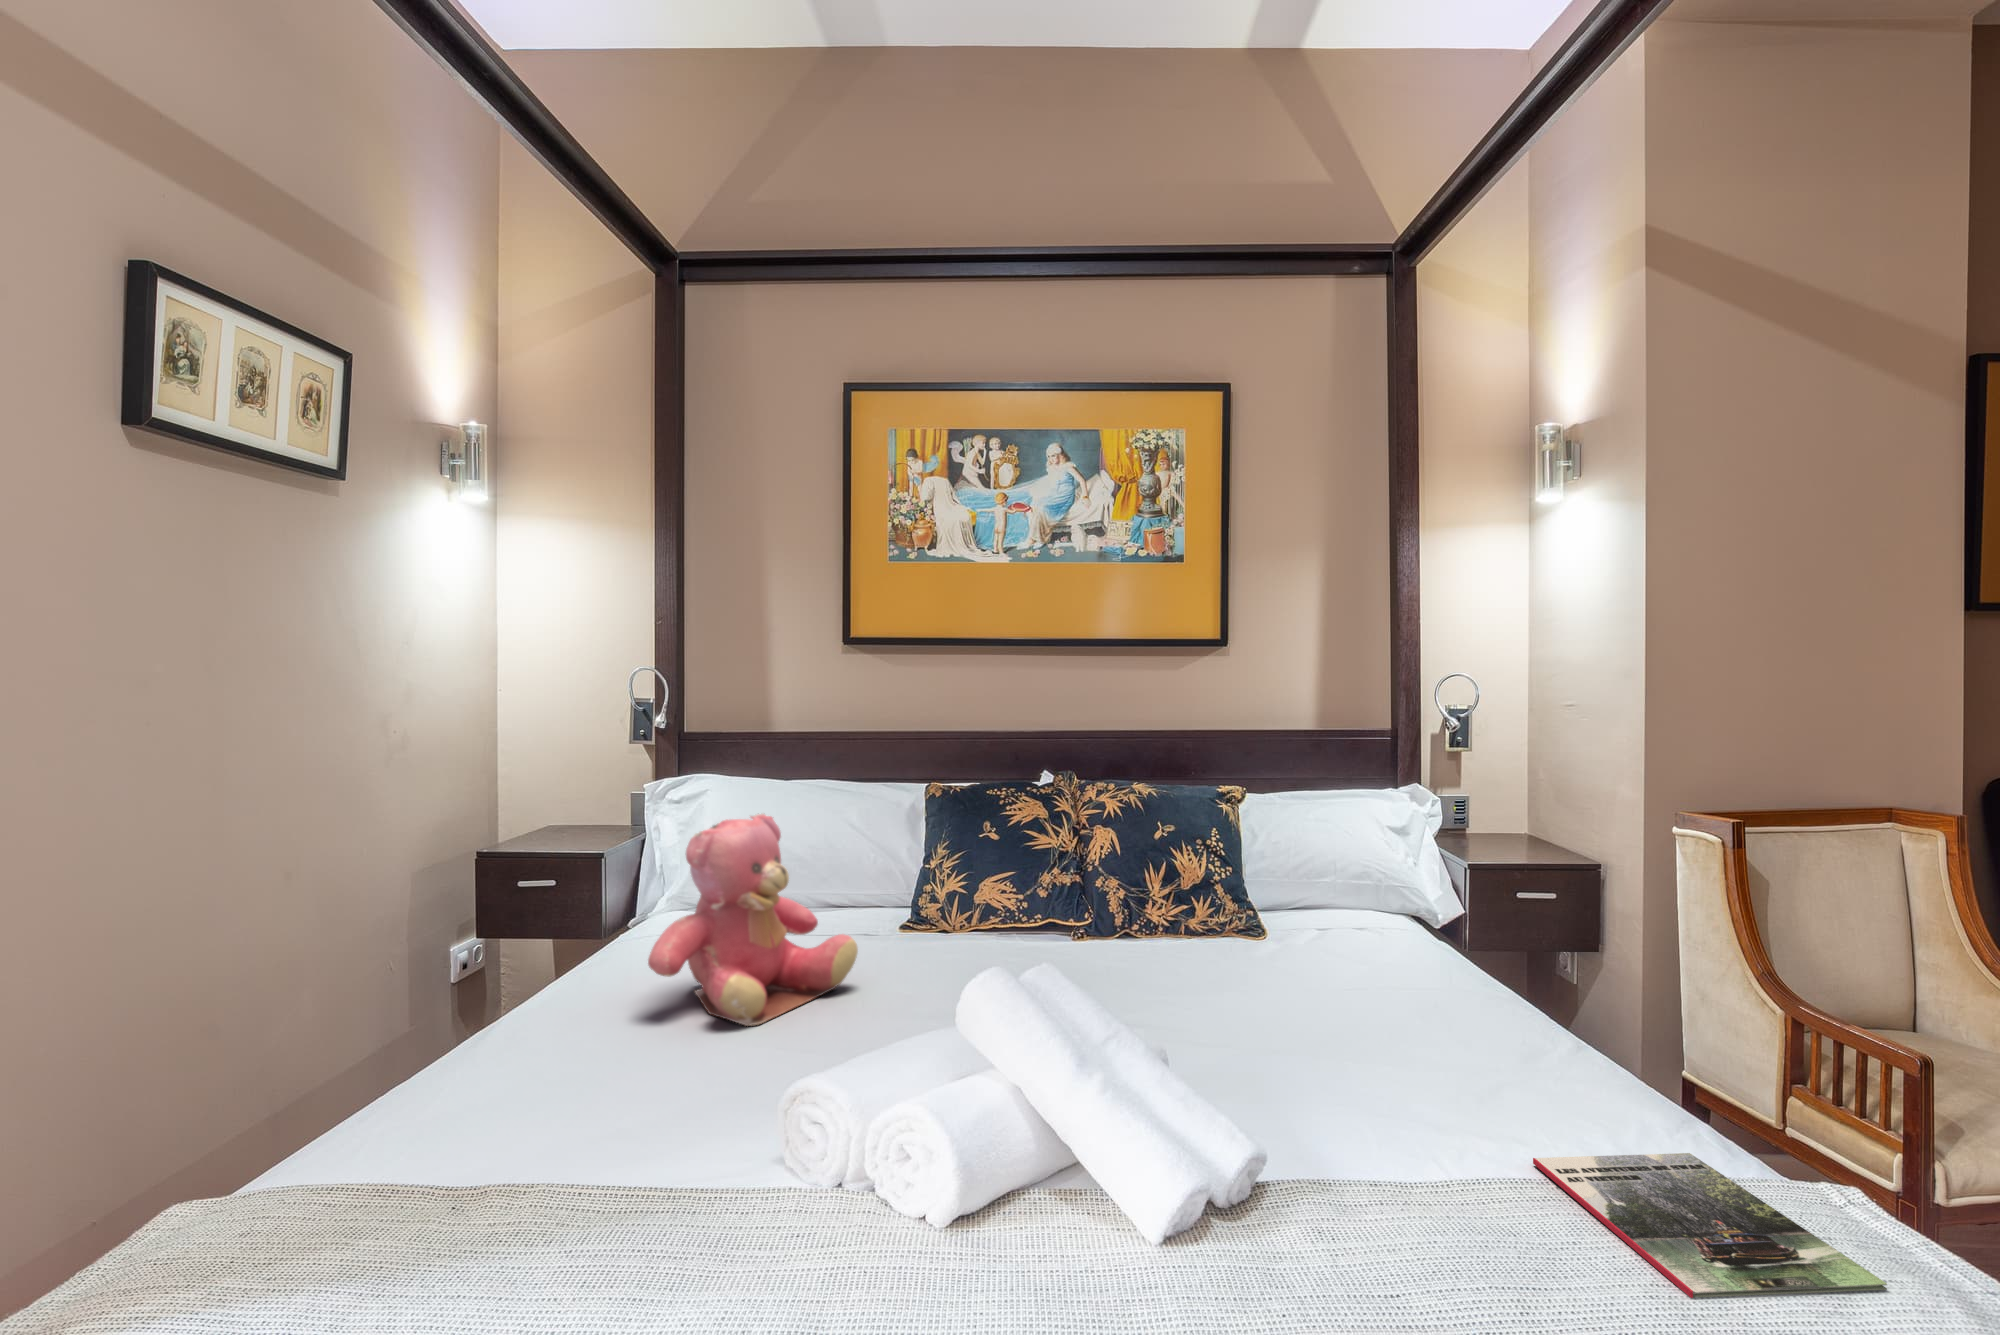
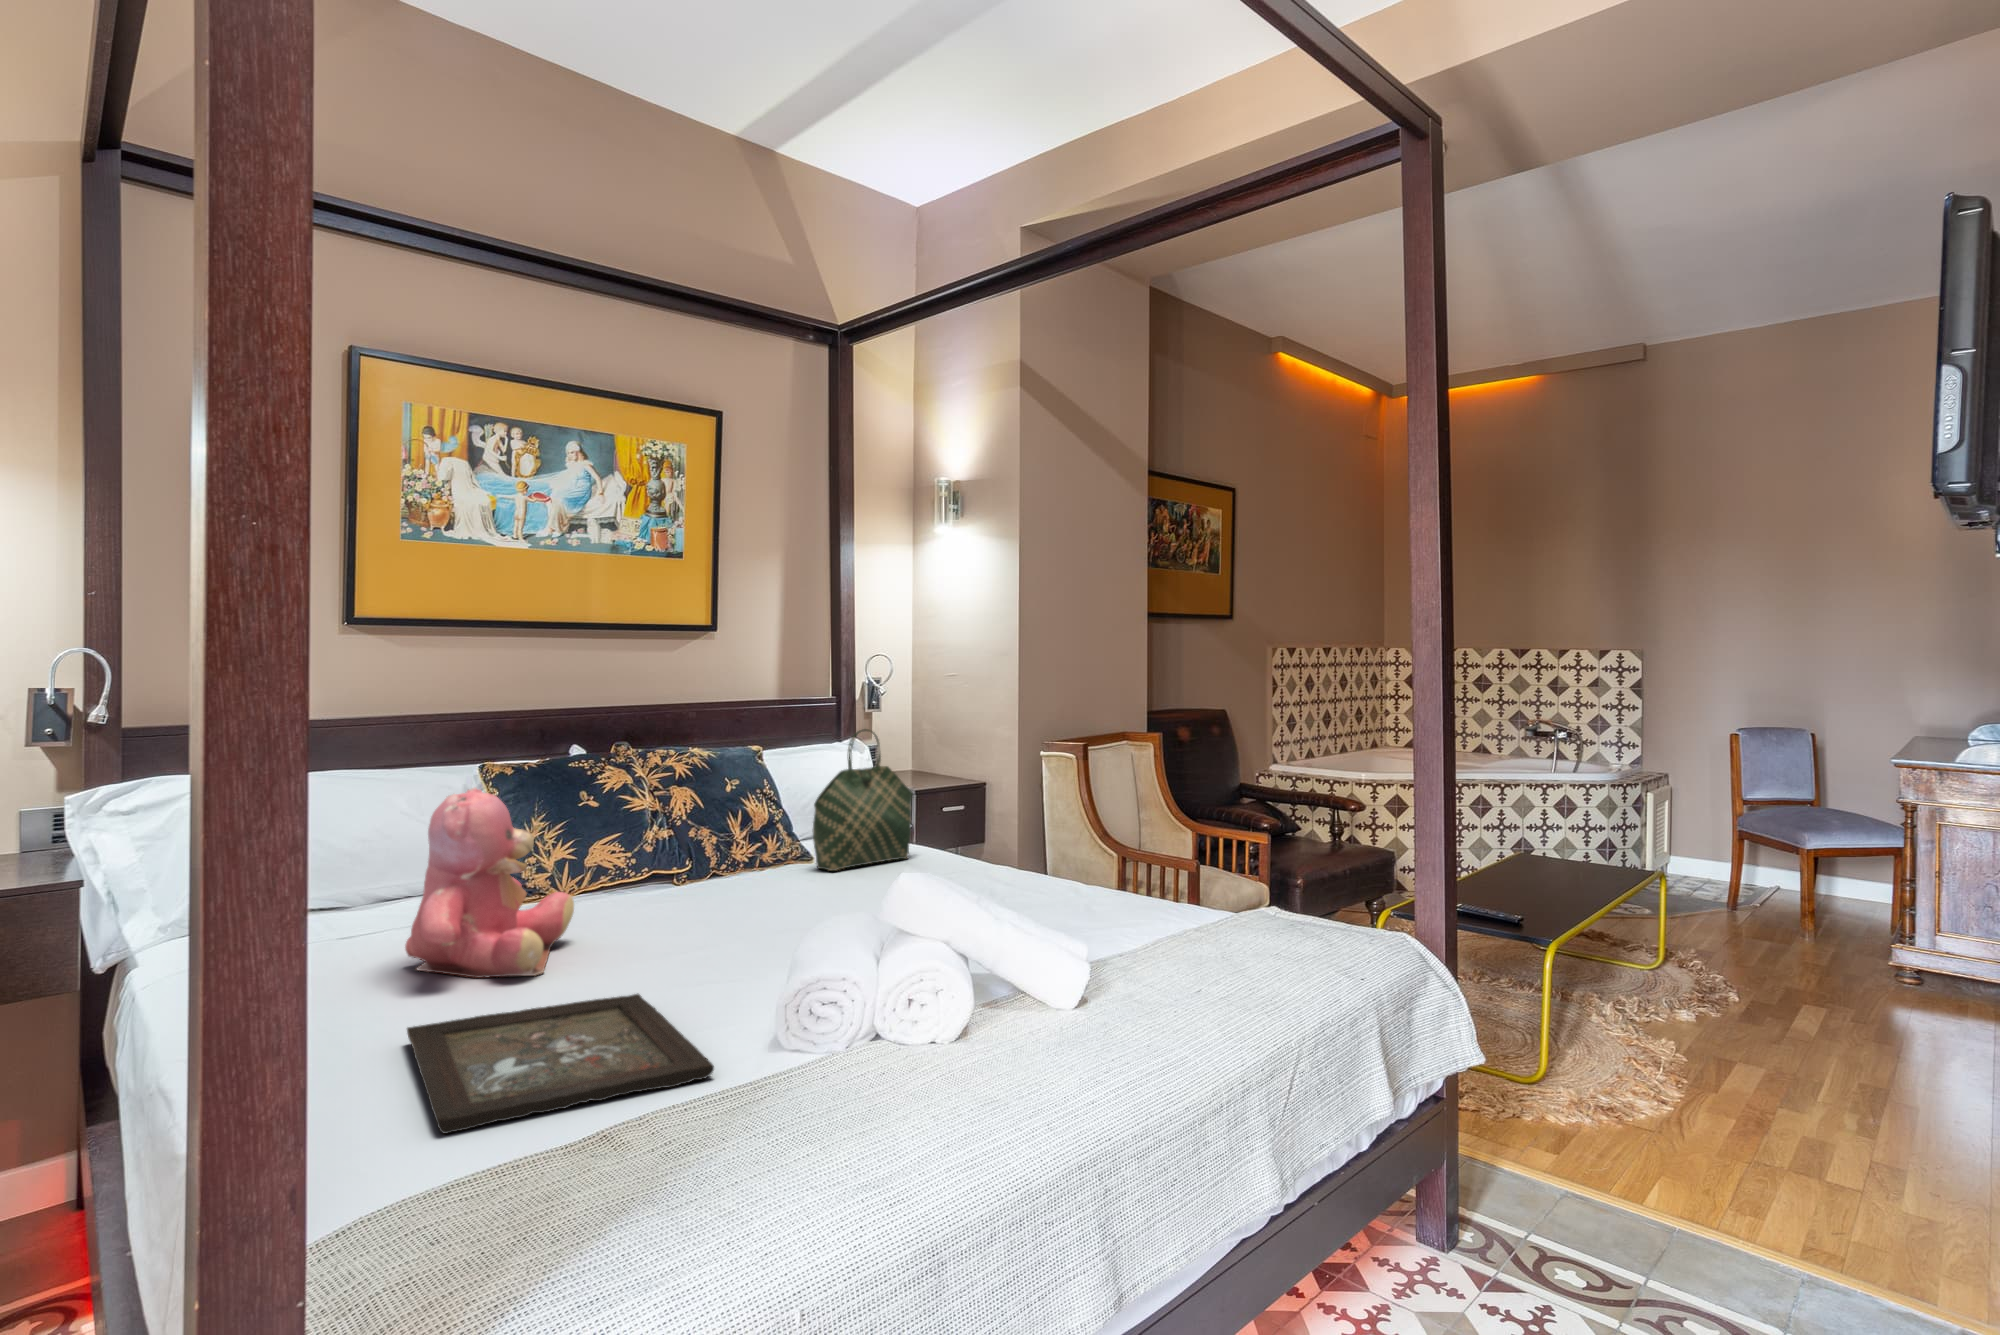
tote bag: none [1241,774,1406,957] -> present [813,729,913,871]
tray: none [308,1060,739,1233] -> present [407,994,714,1134]
magazine: present [1533,1153,1887,1298] -> none [1127,905,1288,946]

